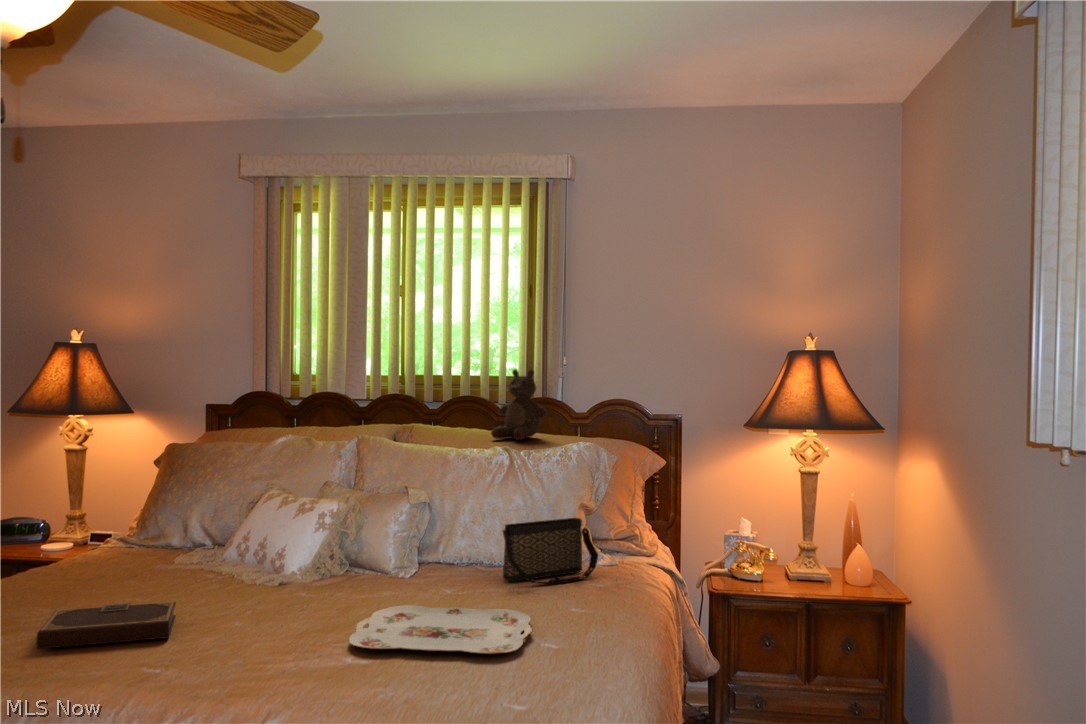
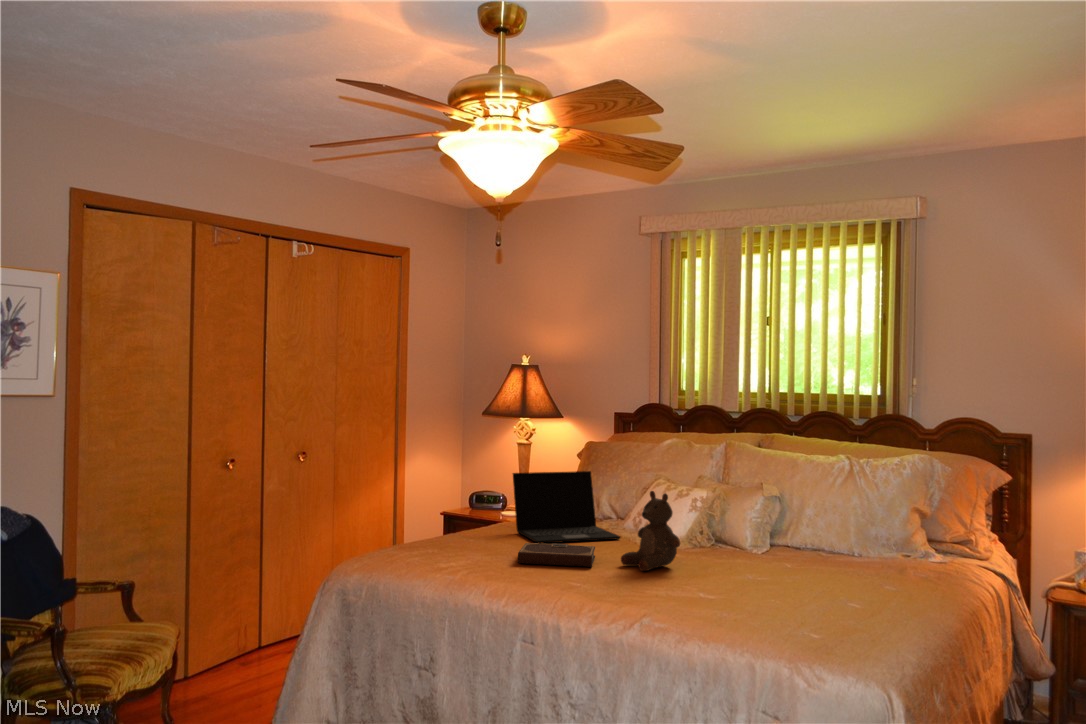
stuffed bear: present [491,369,548,440] -> present [621,491,680,571]
laptop: none [42,485,216,603] -> present [513,471,620,543]
handbag: present [503,518,598,584] -> none [834,517,921,569]
serving tray: present [349,605,532,654] -> none [706,567,844,602]

